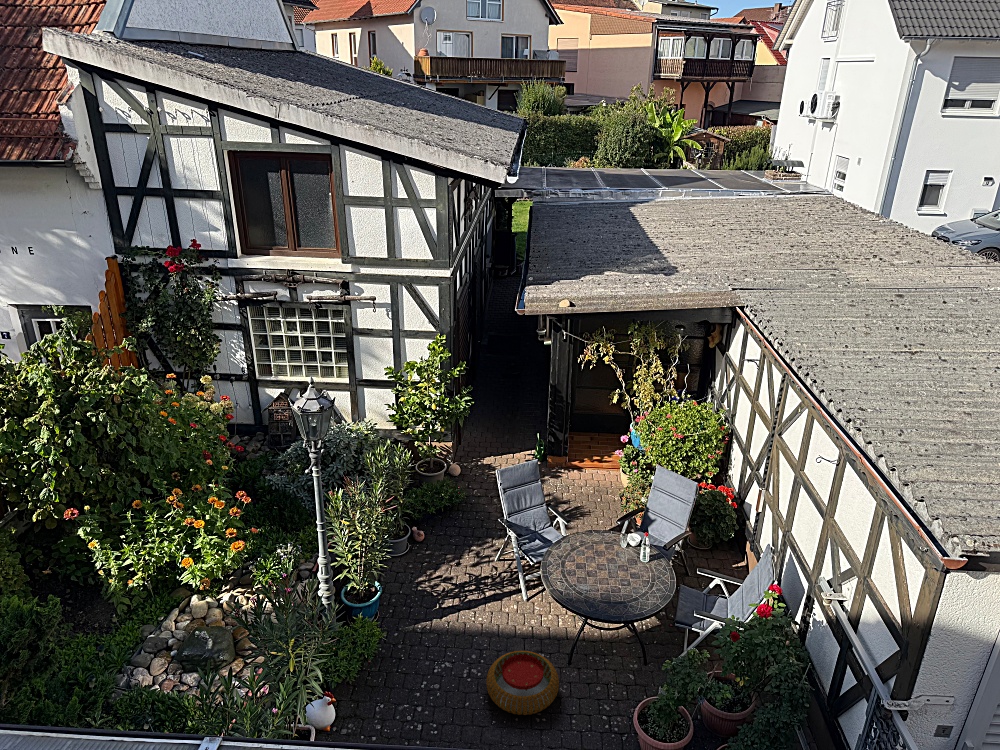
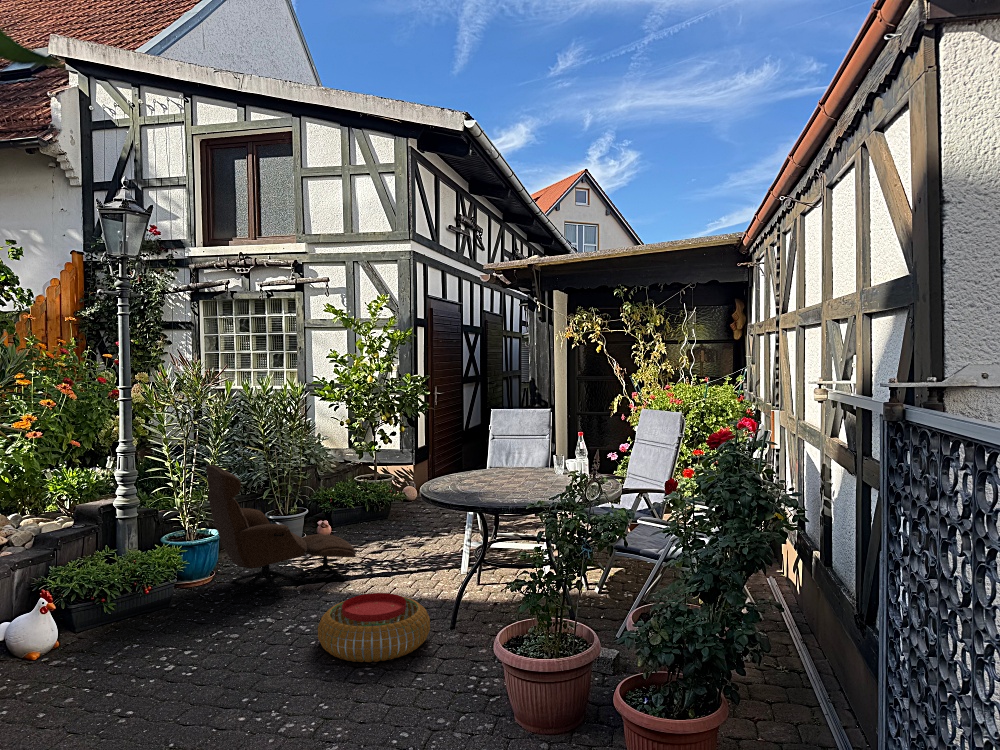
lounge chair: none [365,552,470,642] -> present [206,465,356,598]

